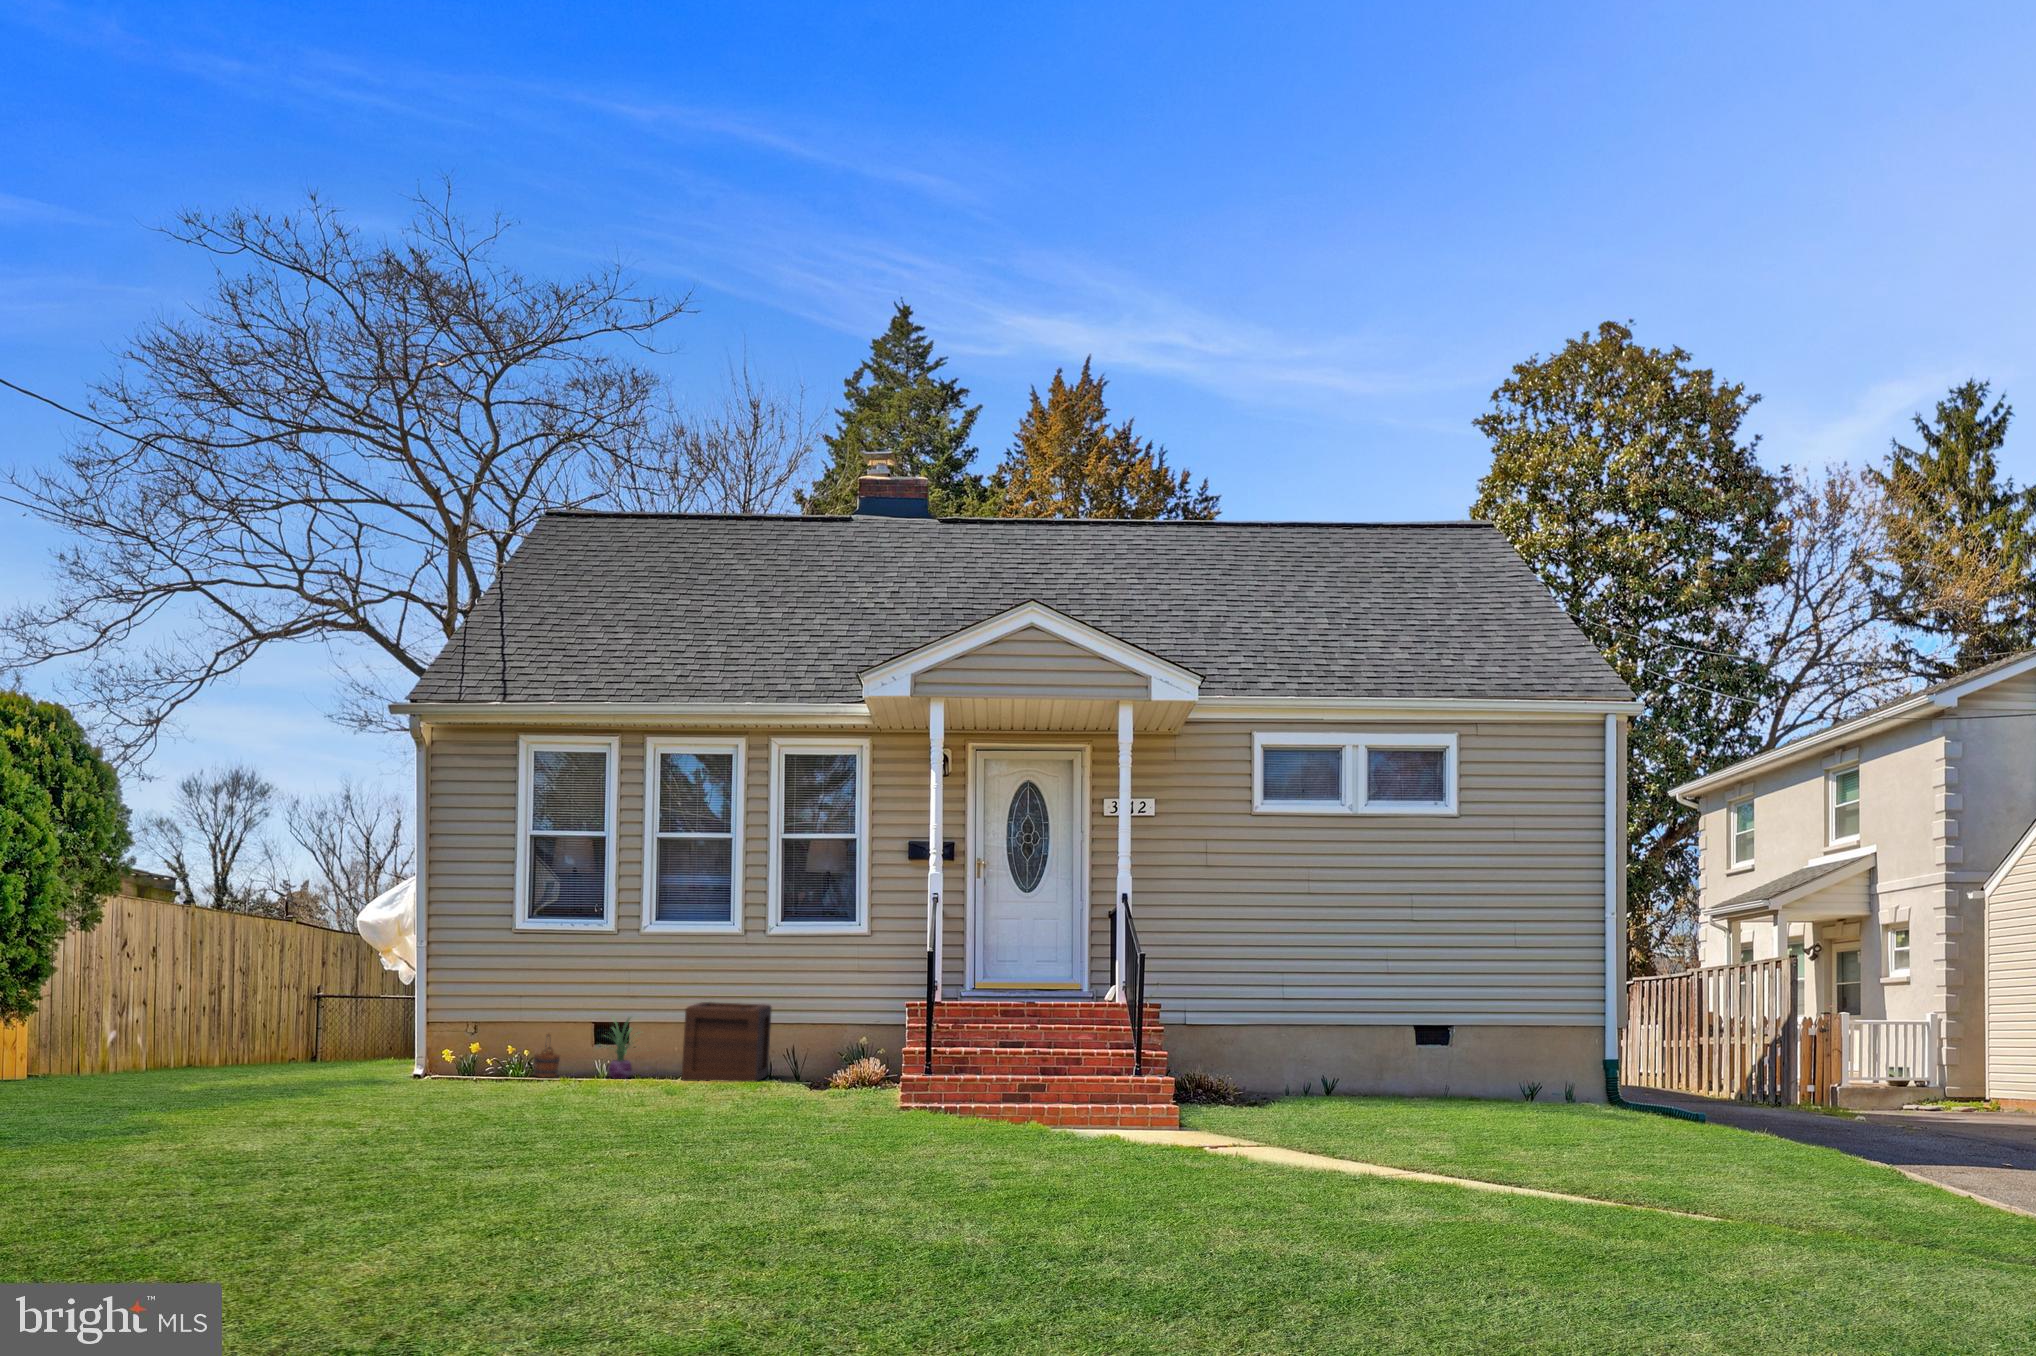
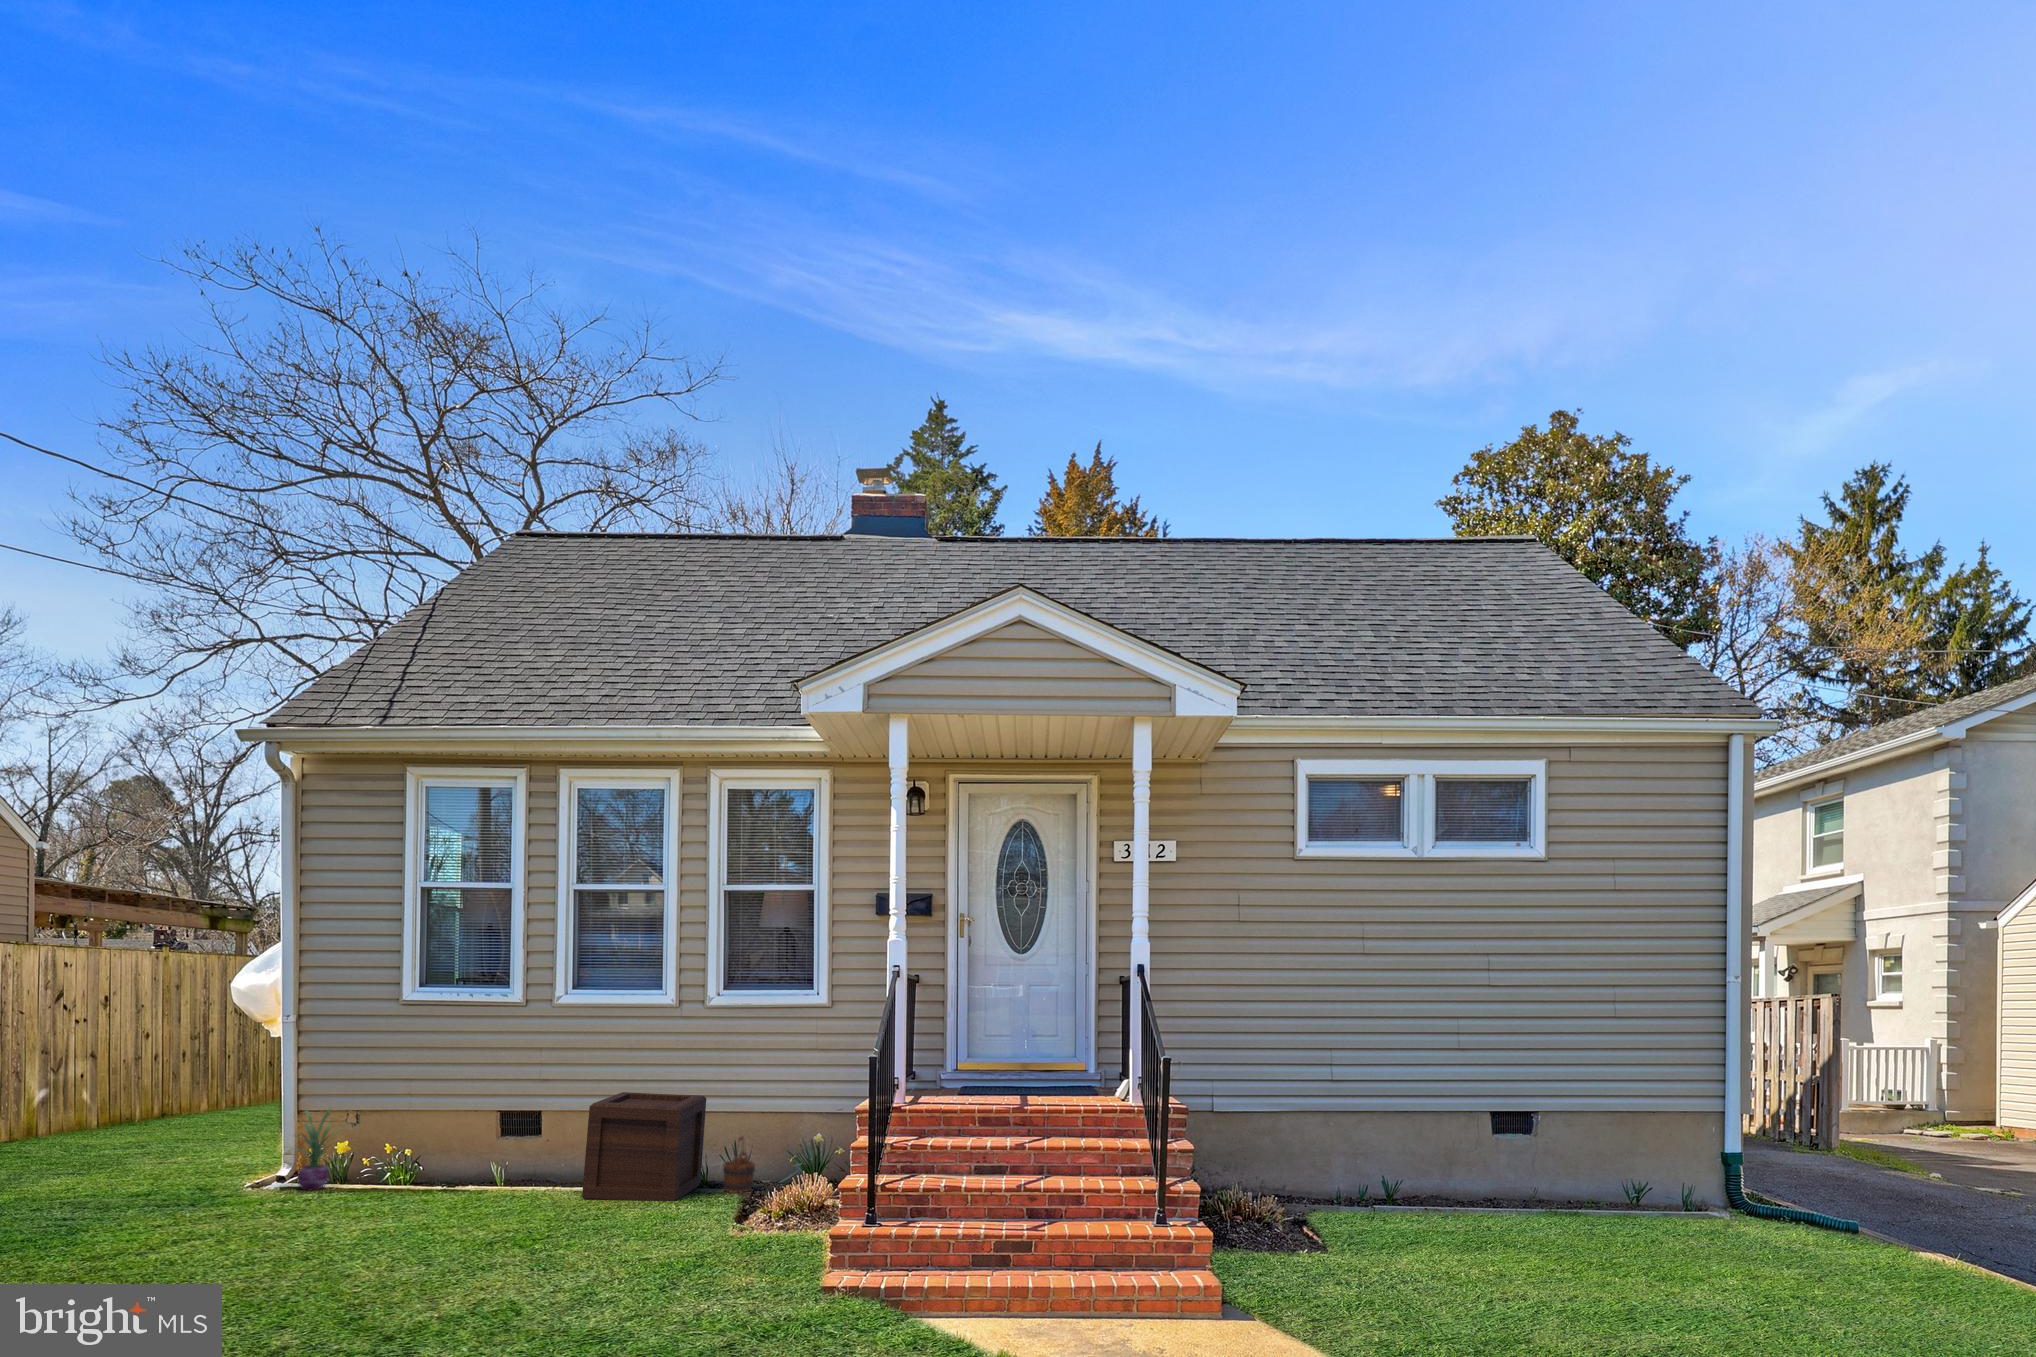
decorative plant: present [609,1017,632,1079] -> present [289,1109,339,1190]
wooden bucket: present [534,1034,560,1077] -> present [723,1136,755,1193]

